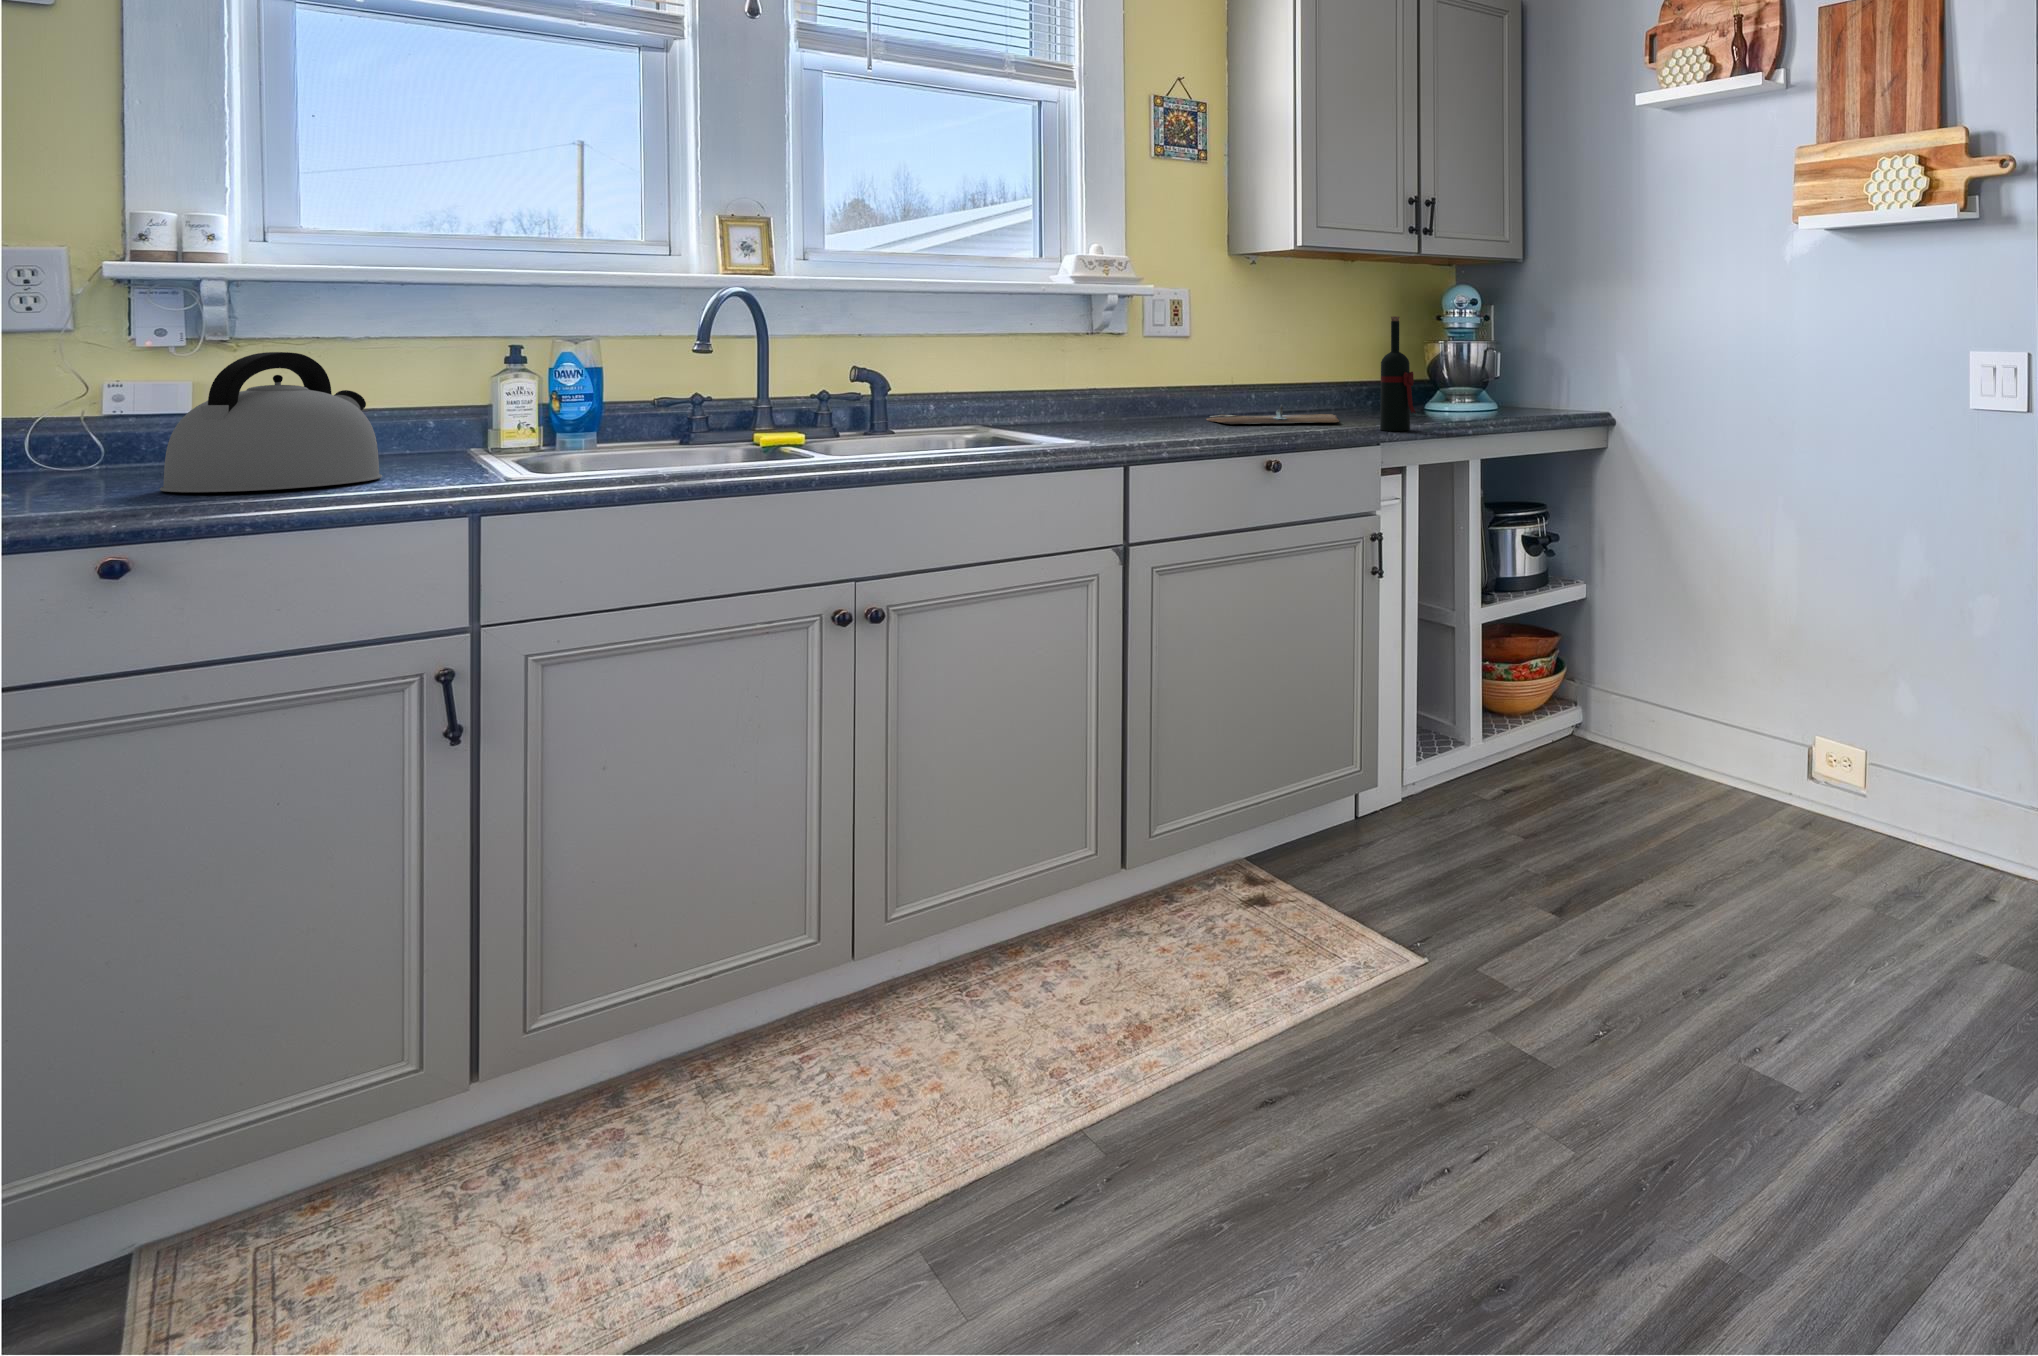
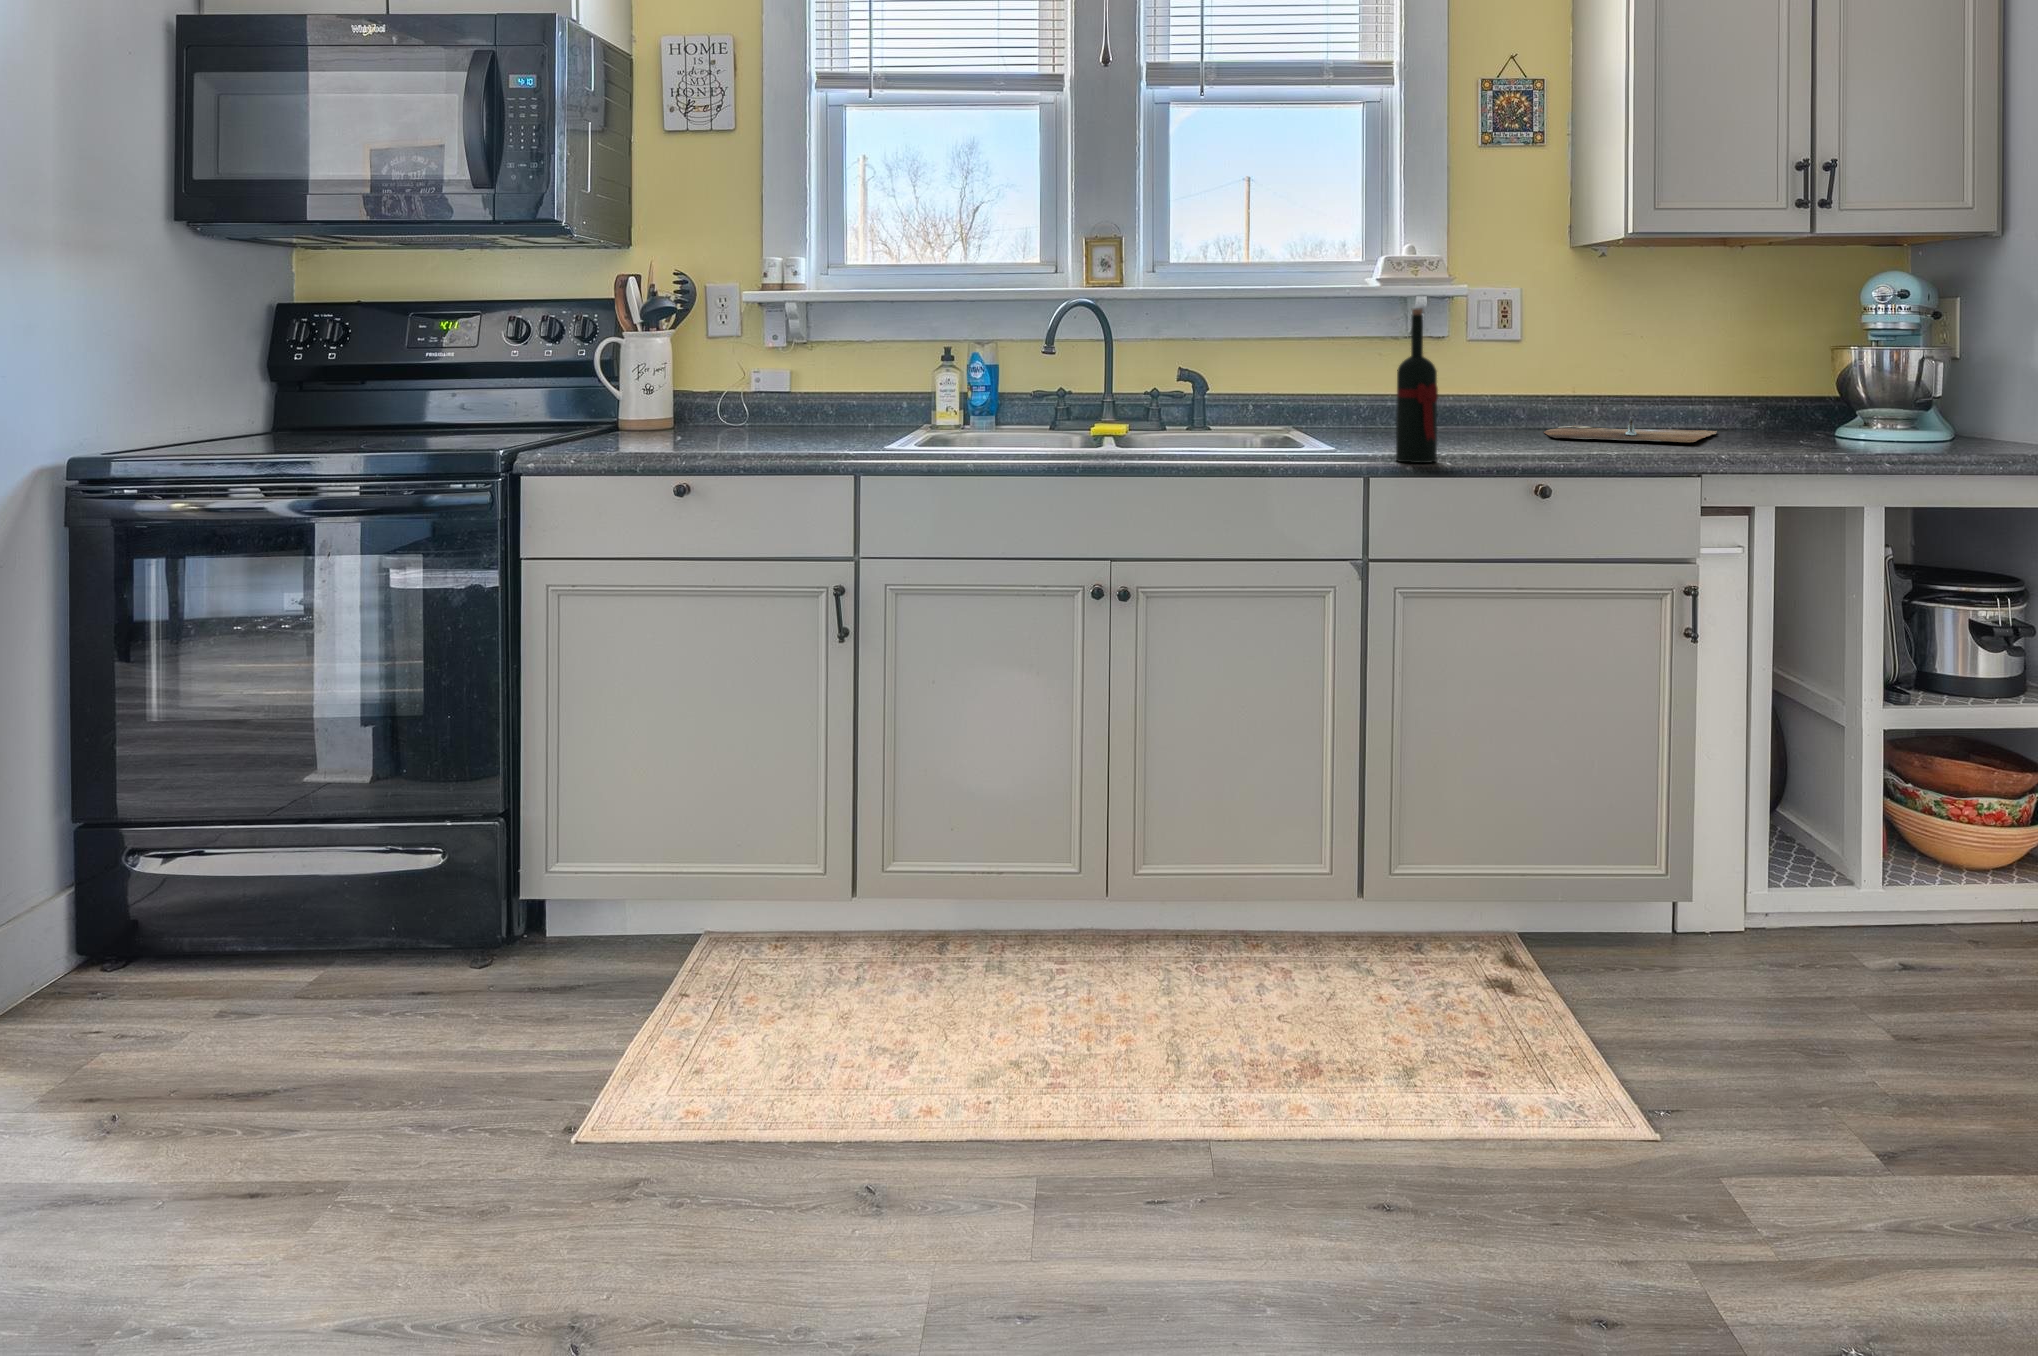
wine bottle: present [1380,316,1416,431] -> present [1396,309,1438,463]
kettle: present [160,352,382,492] -> none [704,355,817,453]

